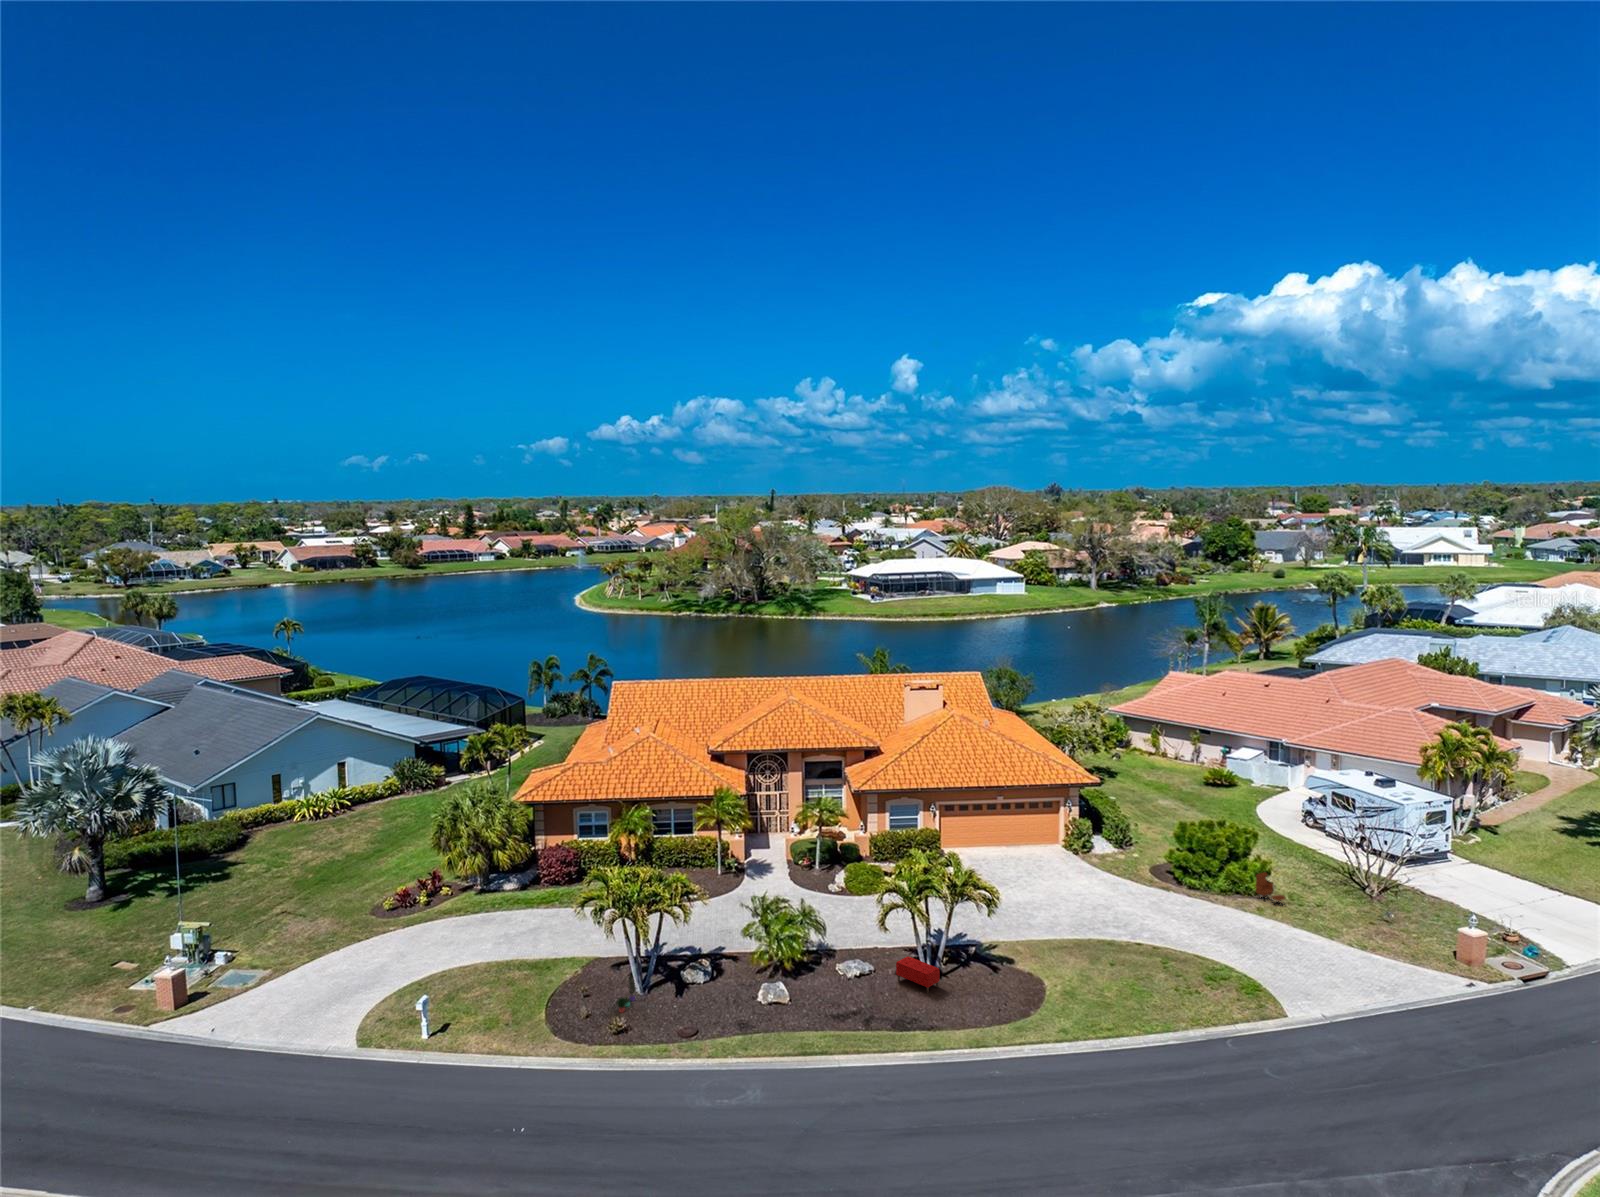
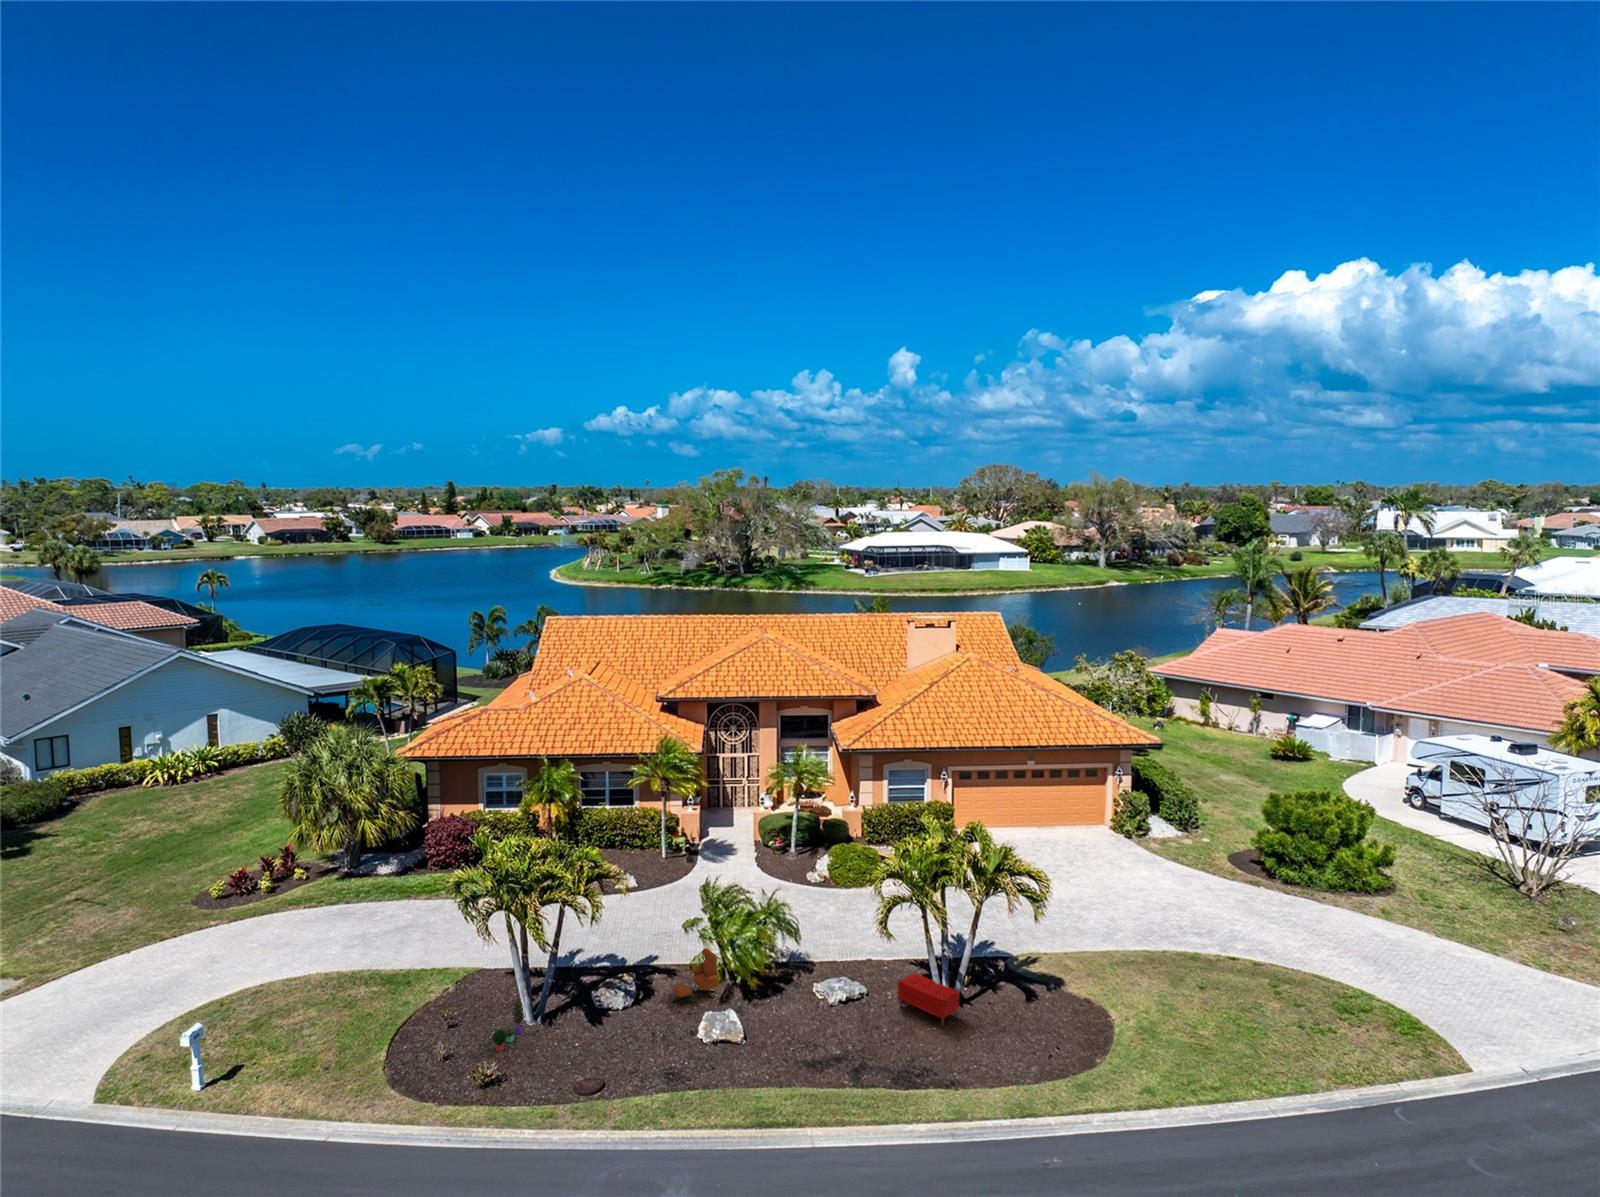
lounge chair: present [1255,872,1285,905] -> present [671,948,719,1007]

